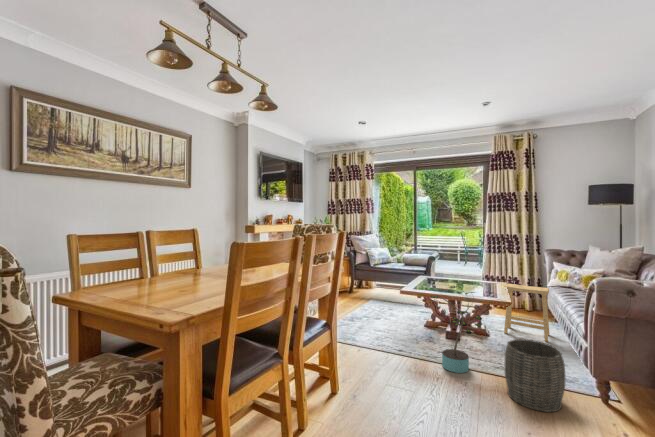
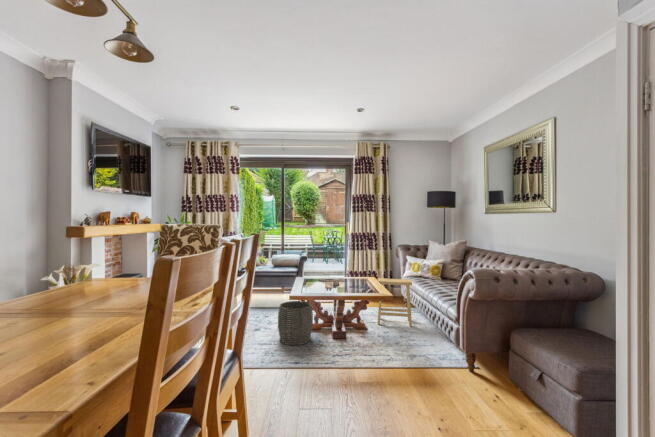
potted plant: present [431,286,482,373] -> none [331,286,381,374]
woven basket: present [504,339,565,412] -> present [278,301,313,345]

